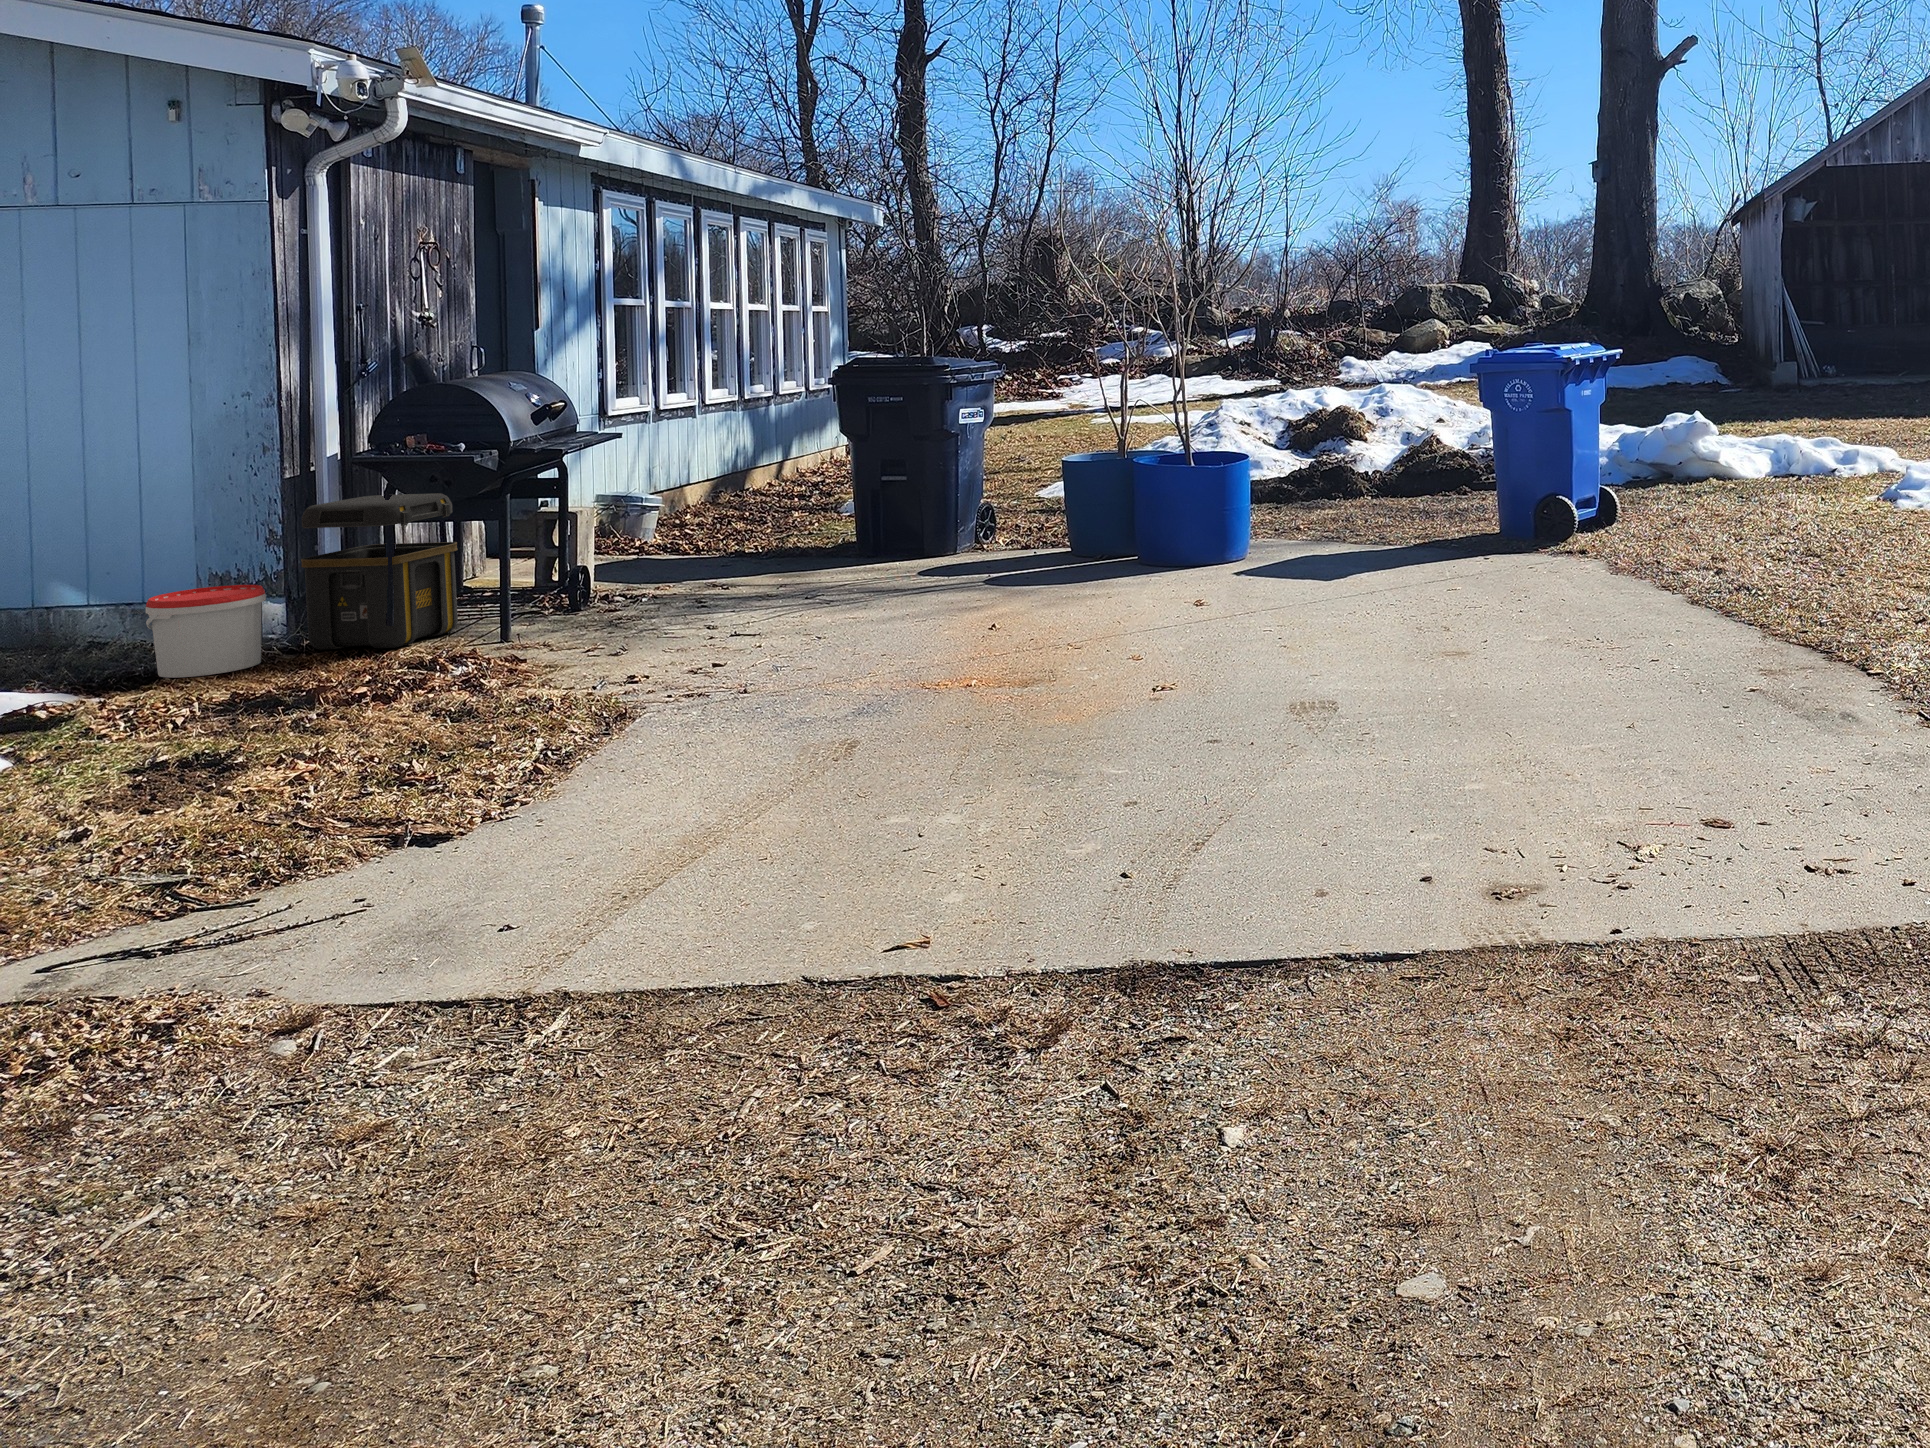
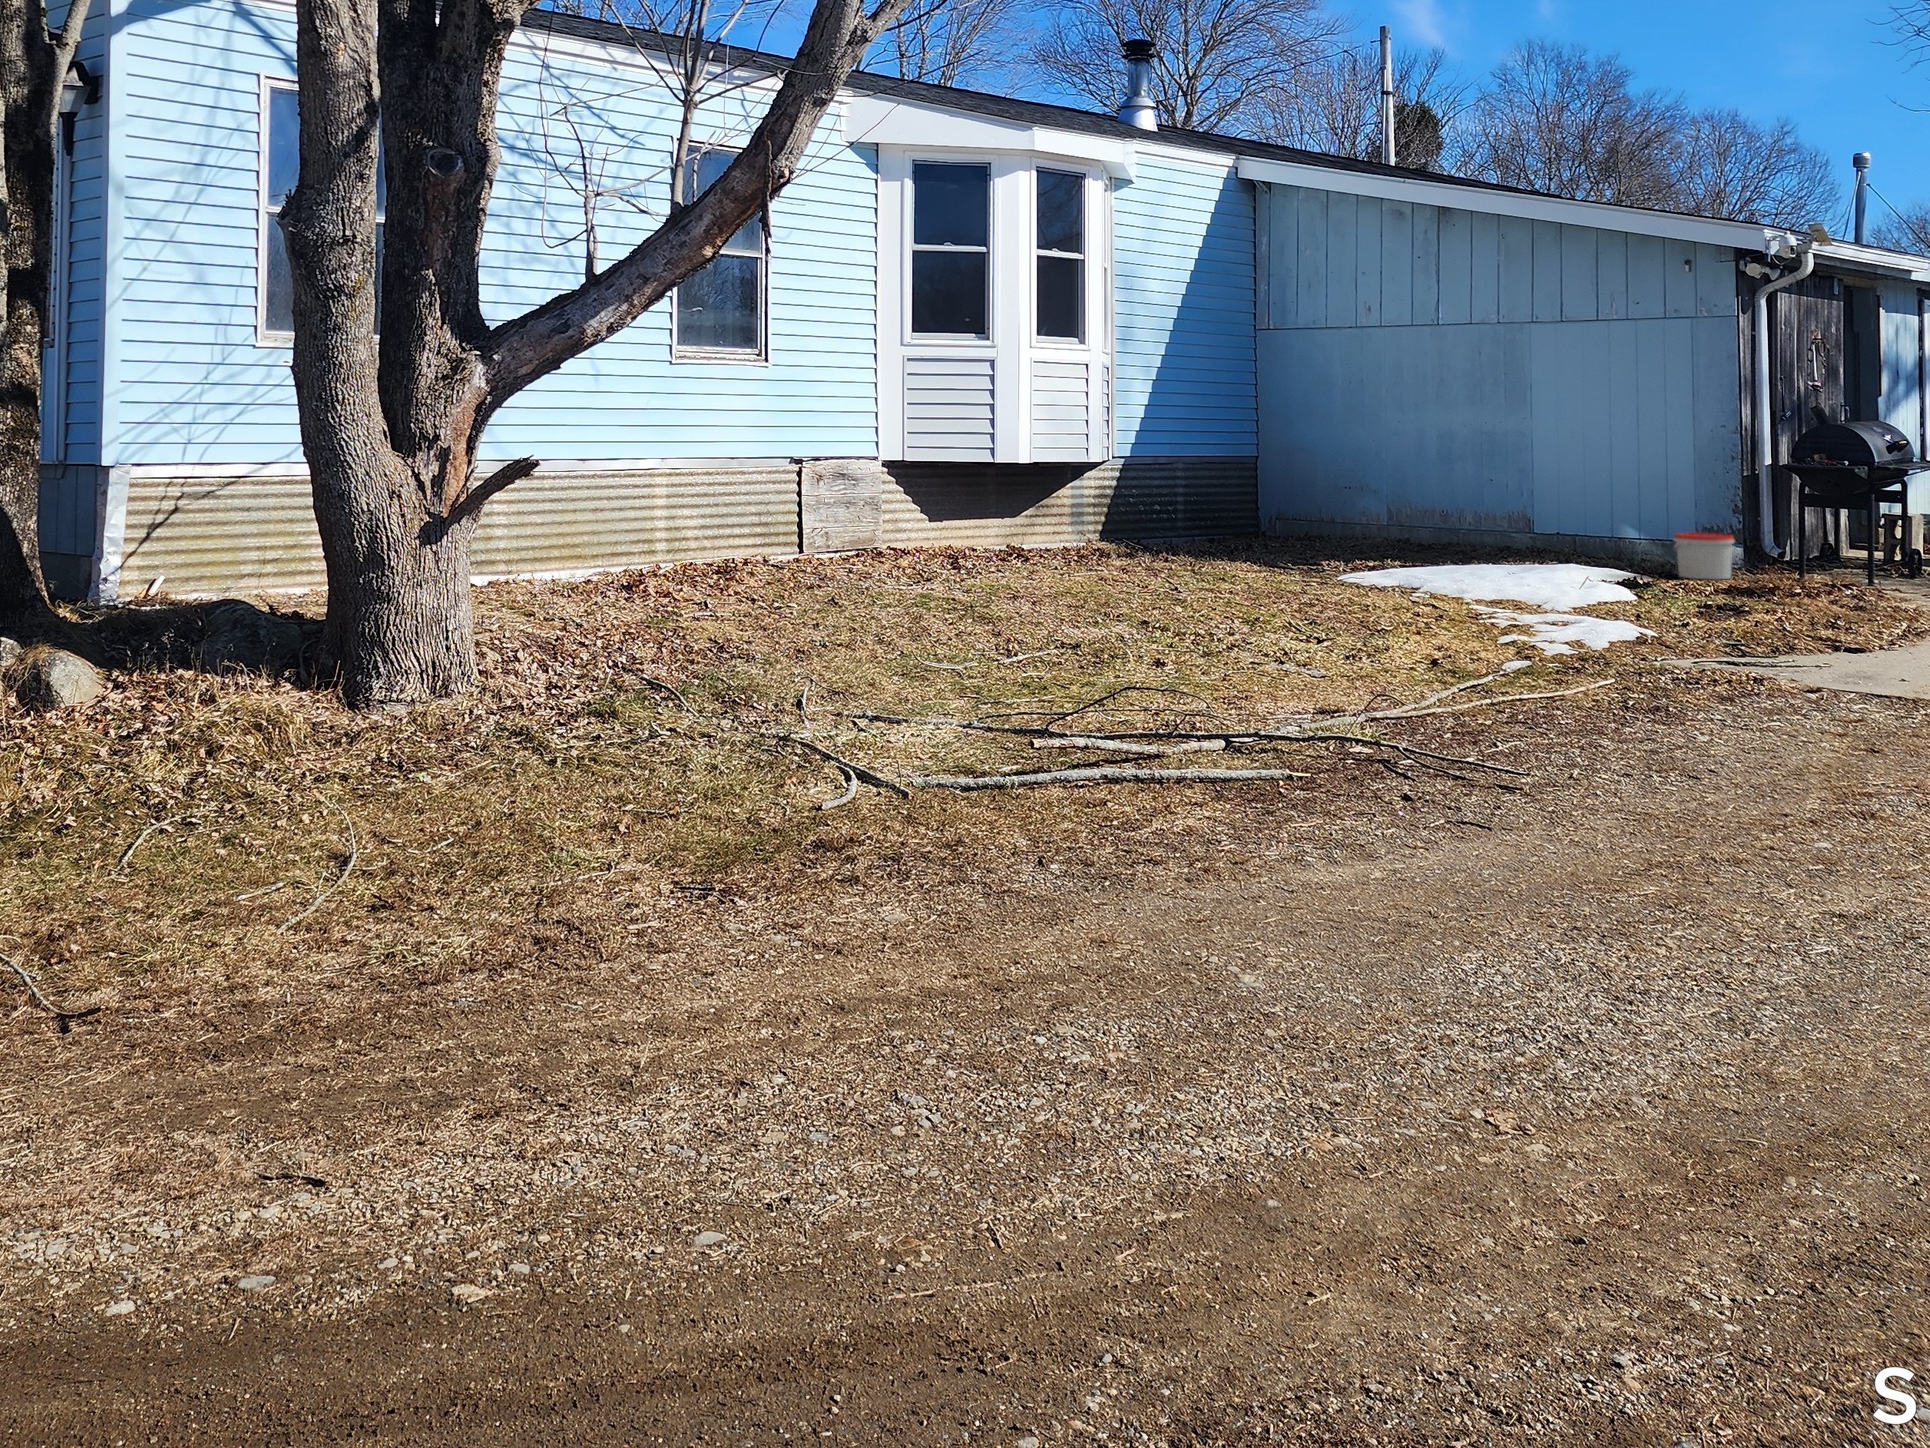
toolbox: present [301,493,458,649] -> none [1752,491,1841,581]

